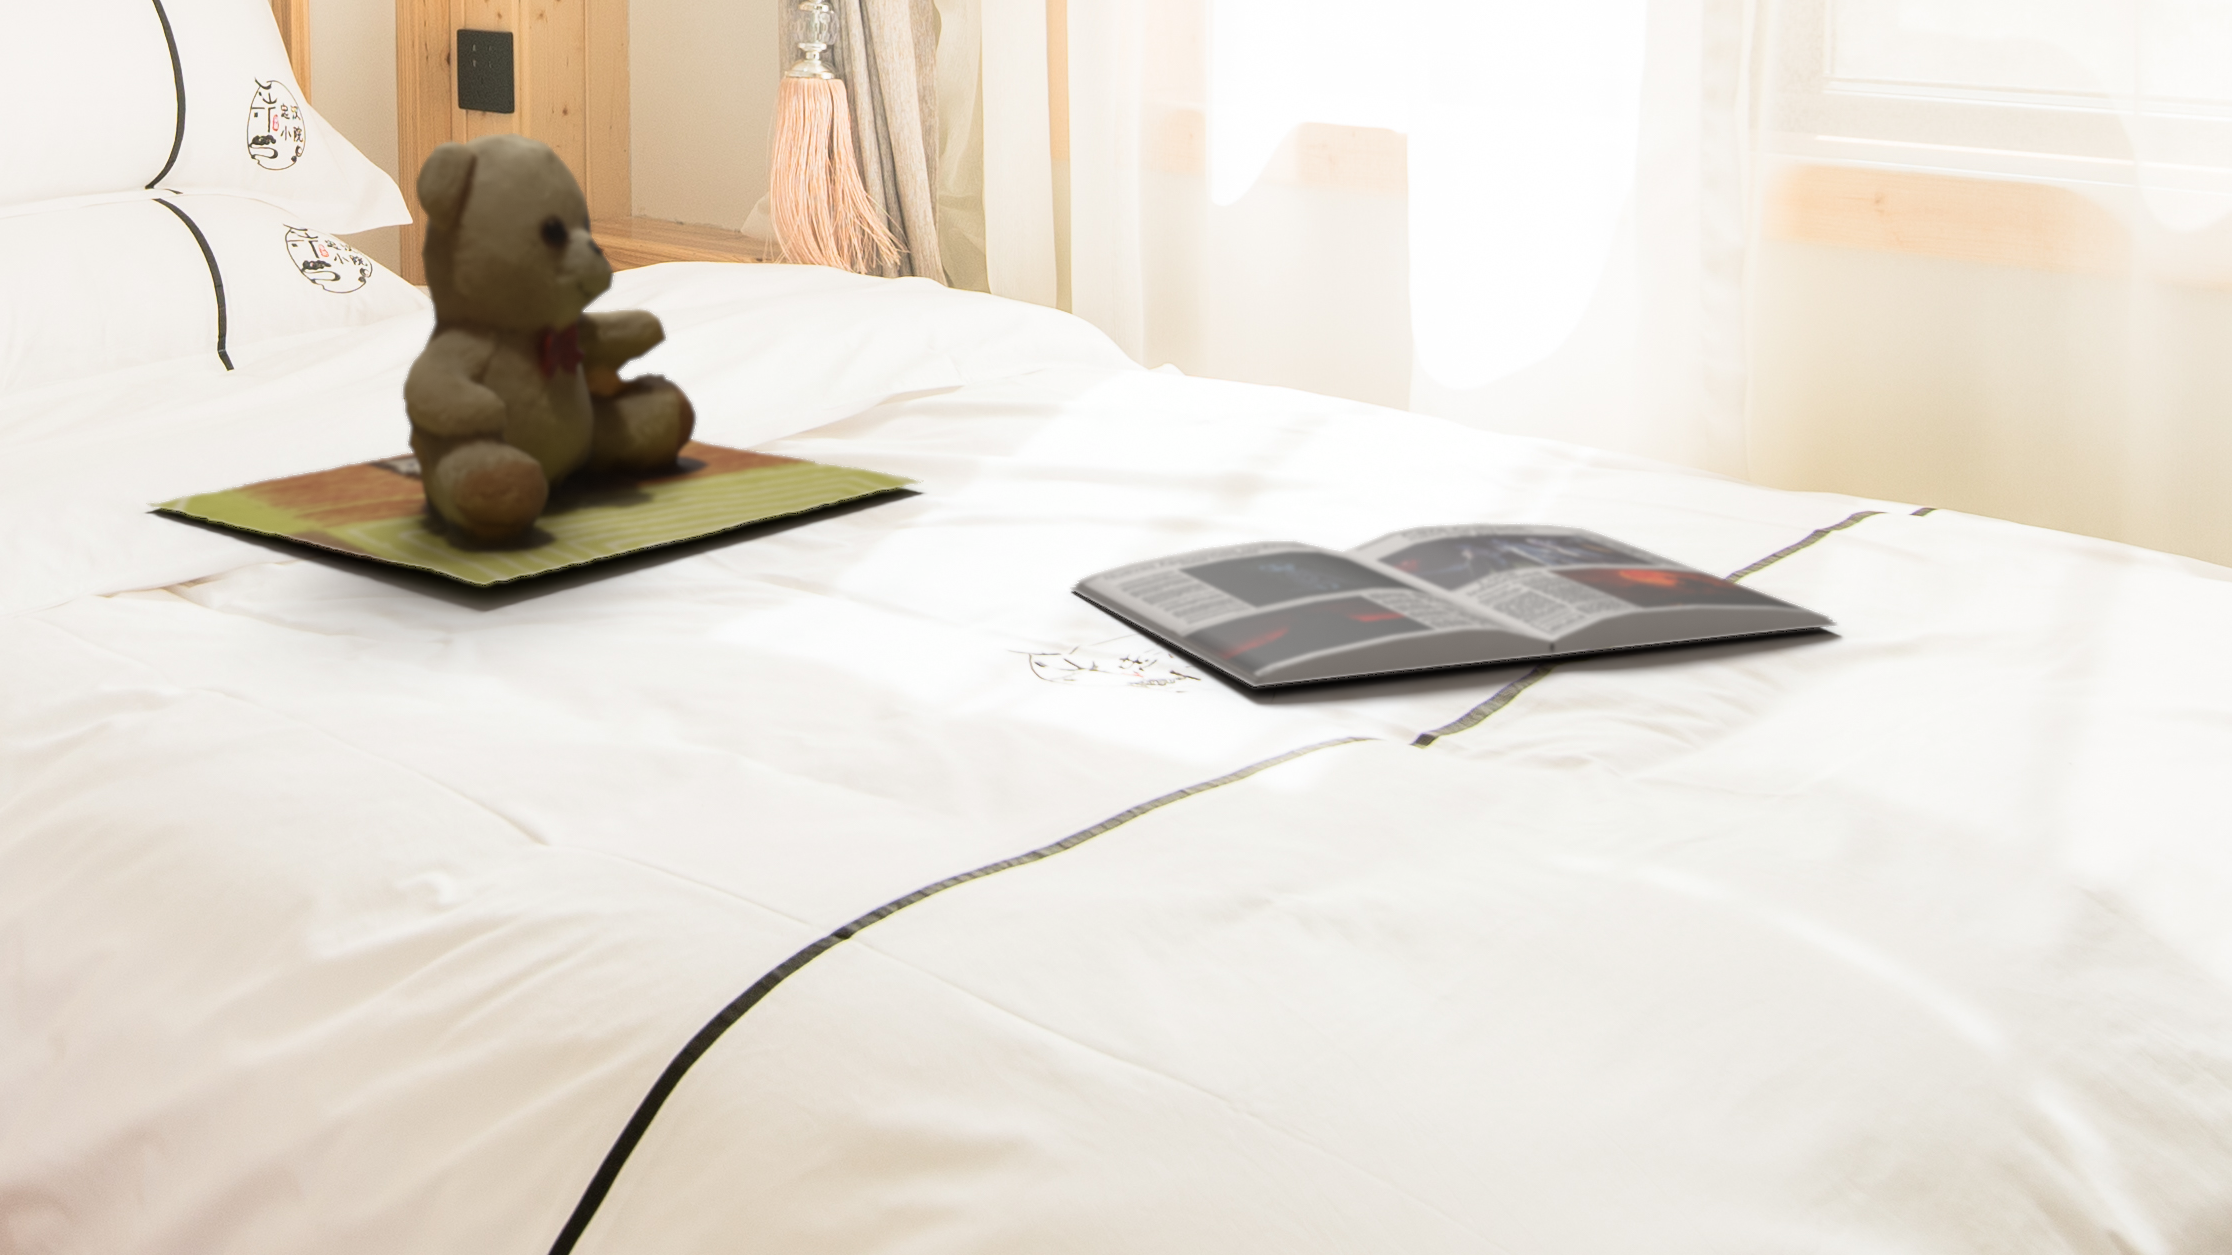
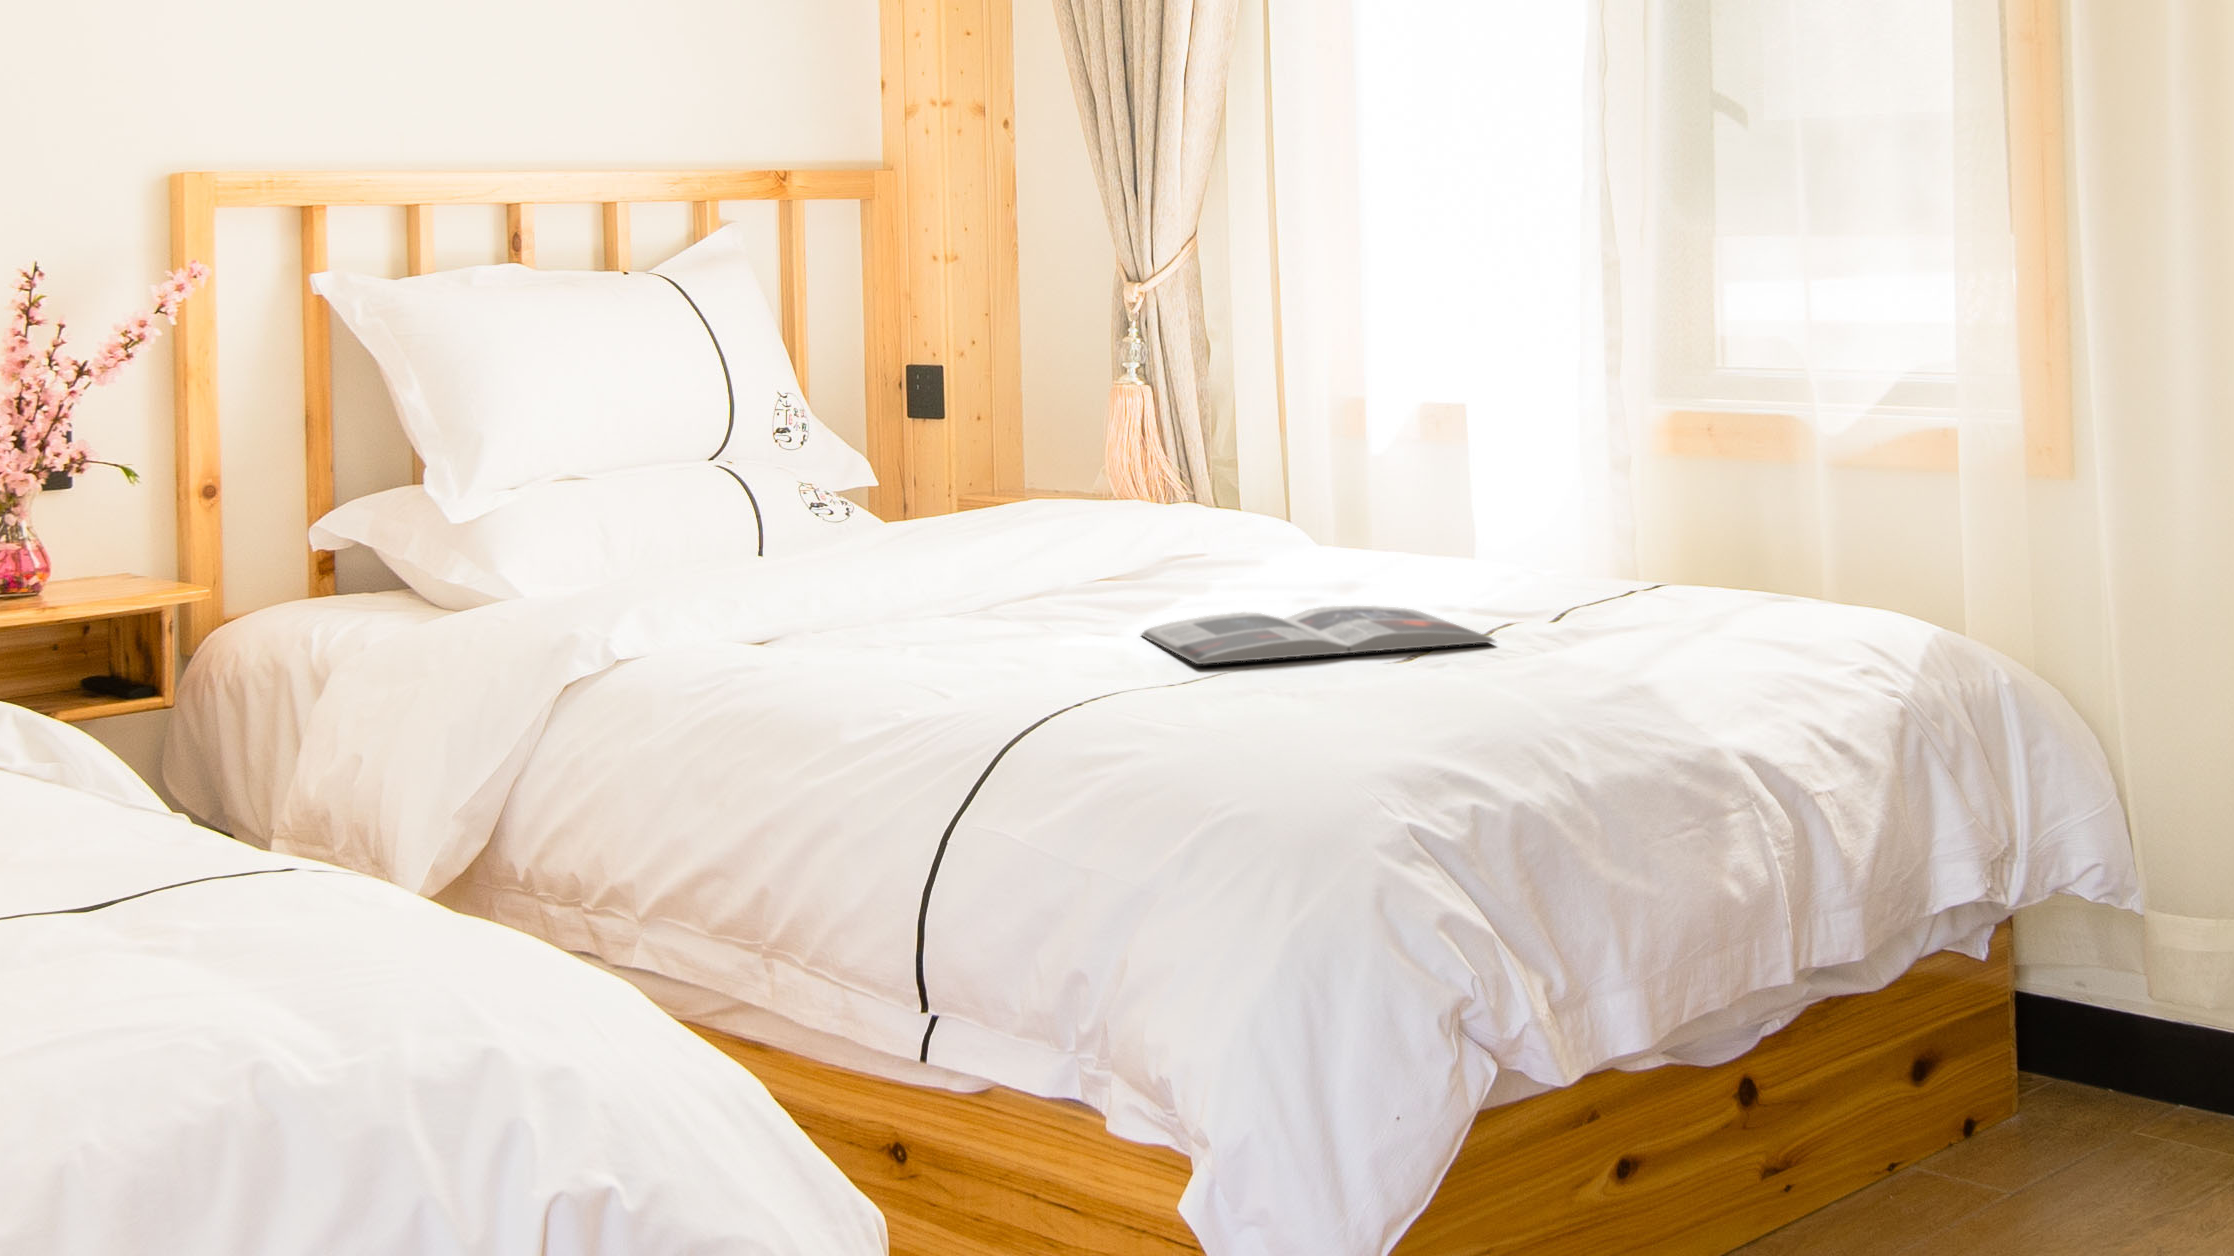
teddy bear: present [151,133,917,585] -> none [682,412,1094,633]

